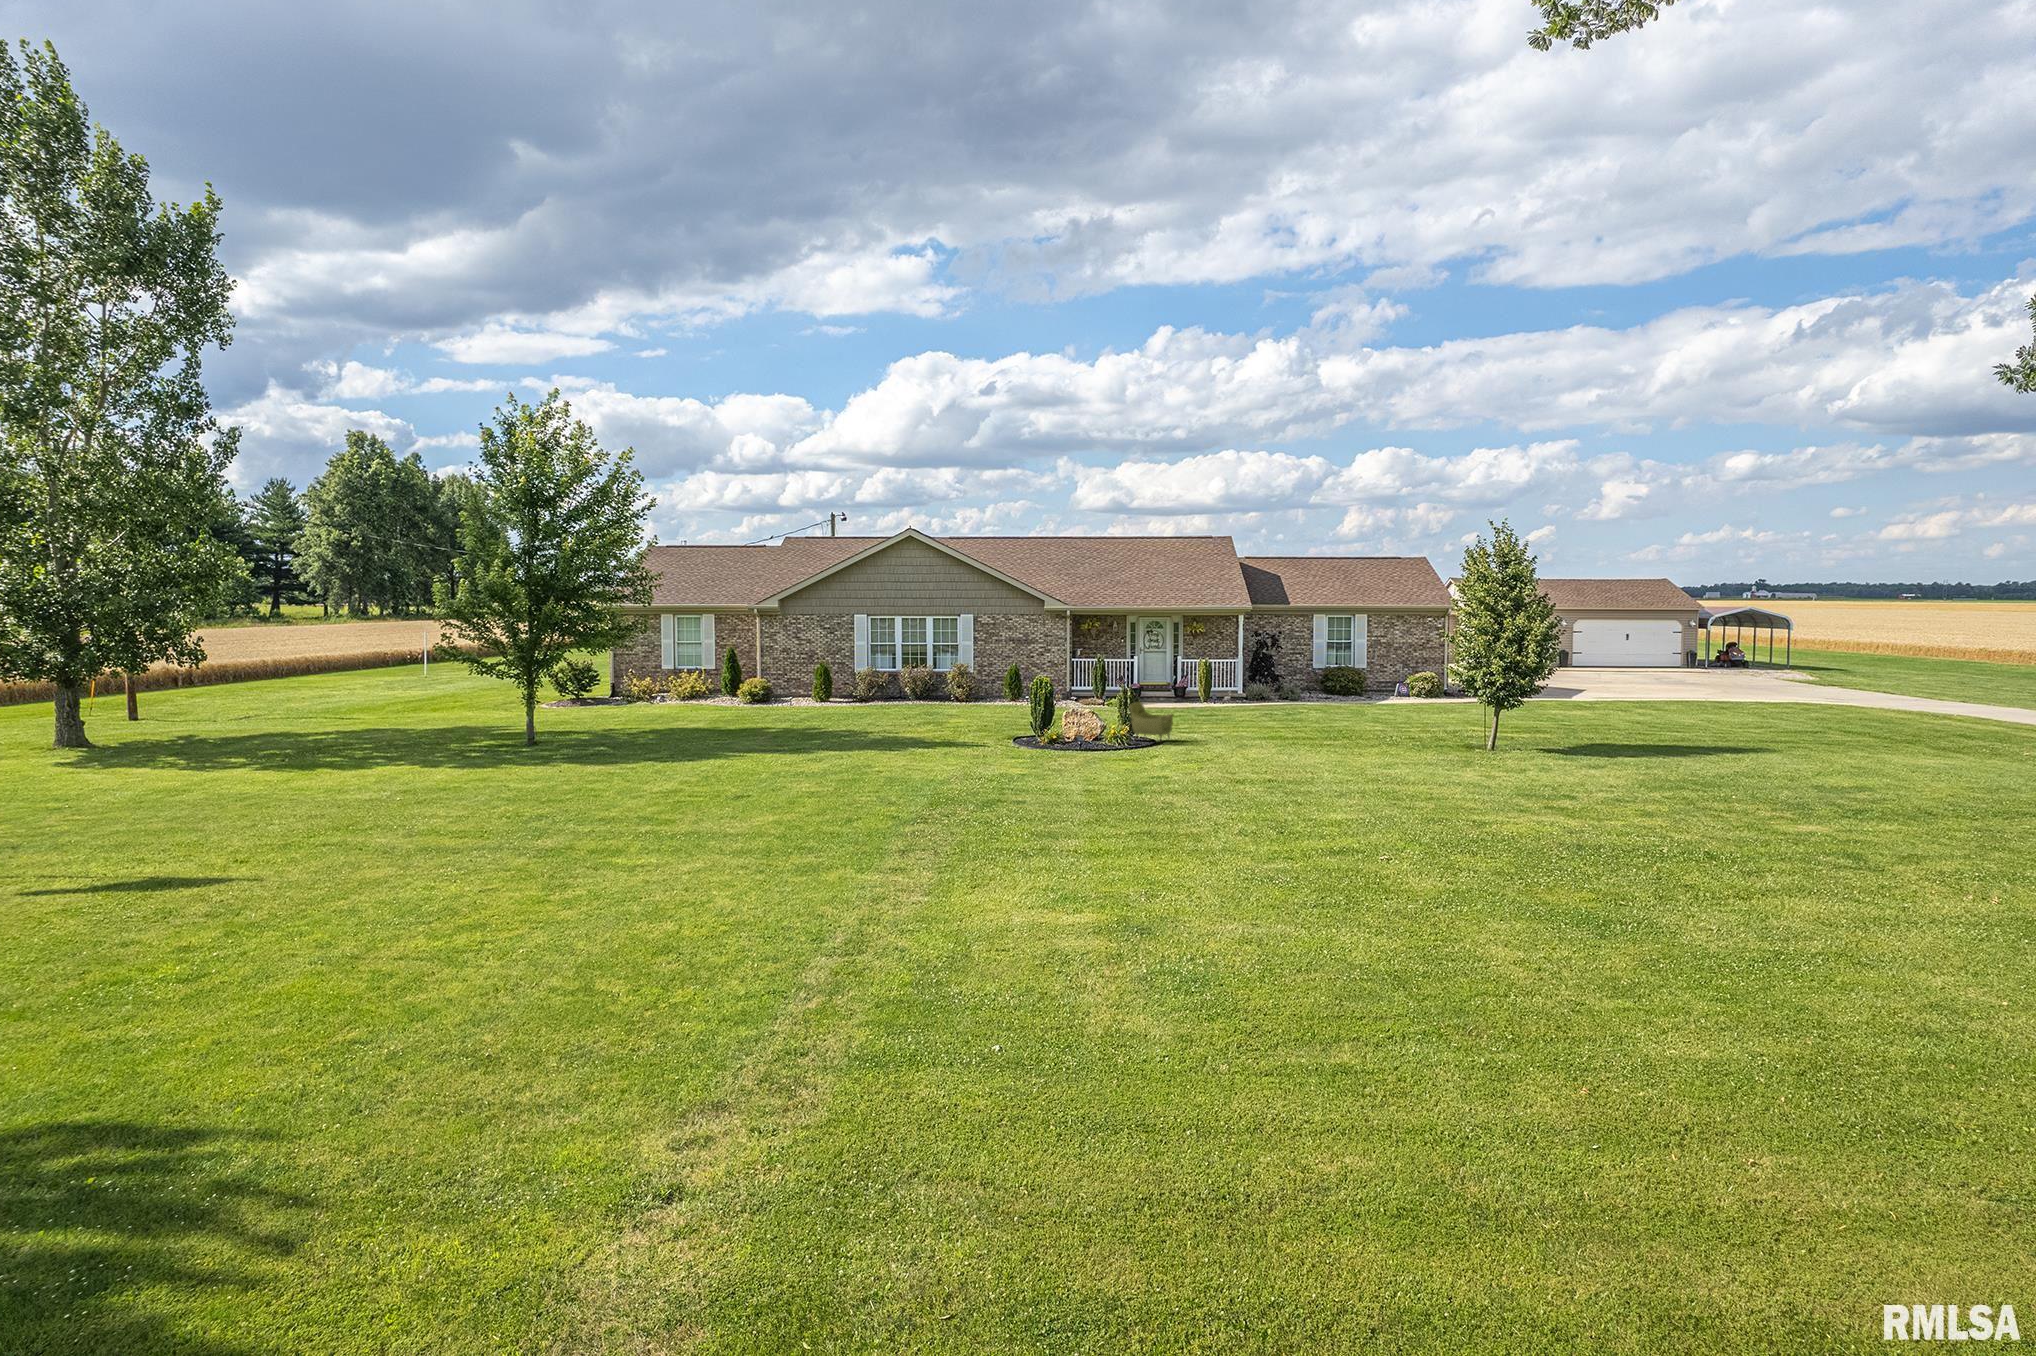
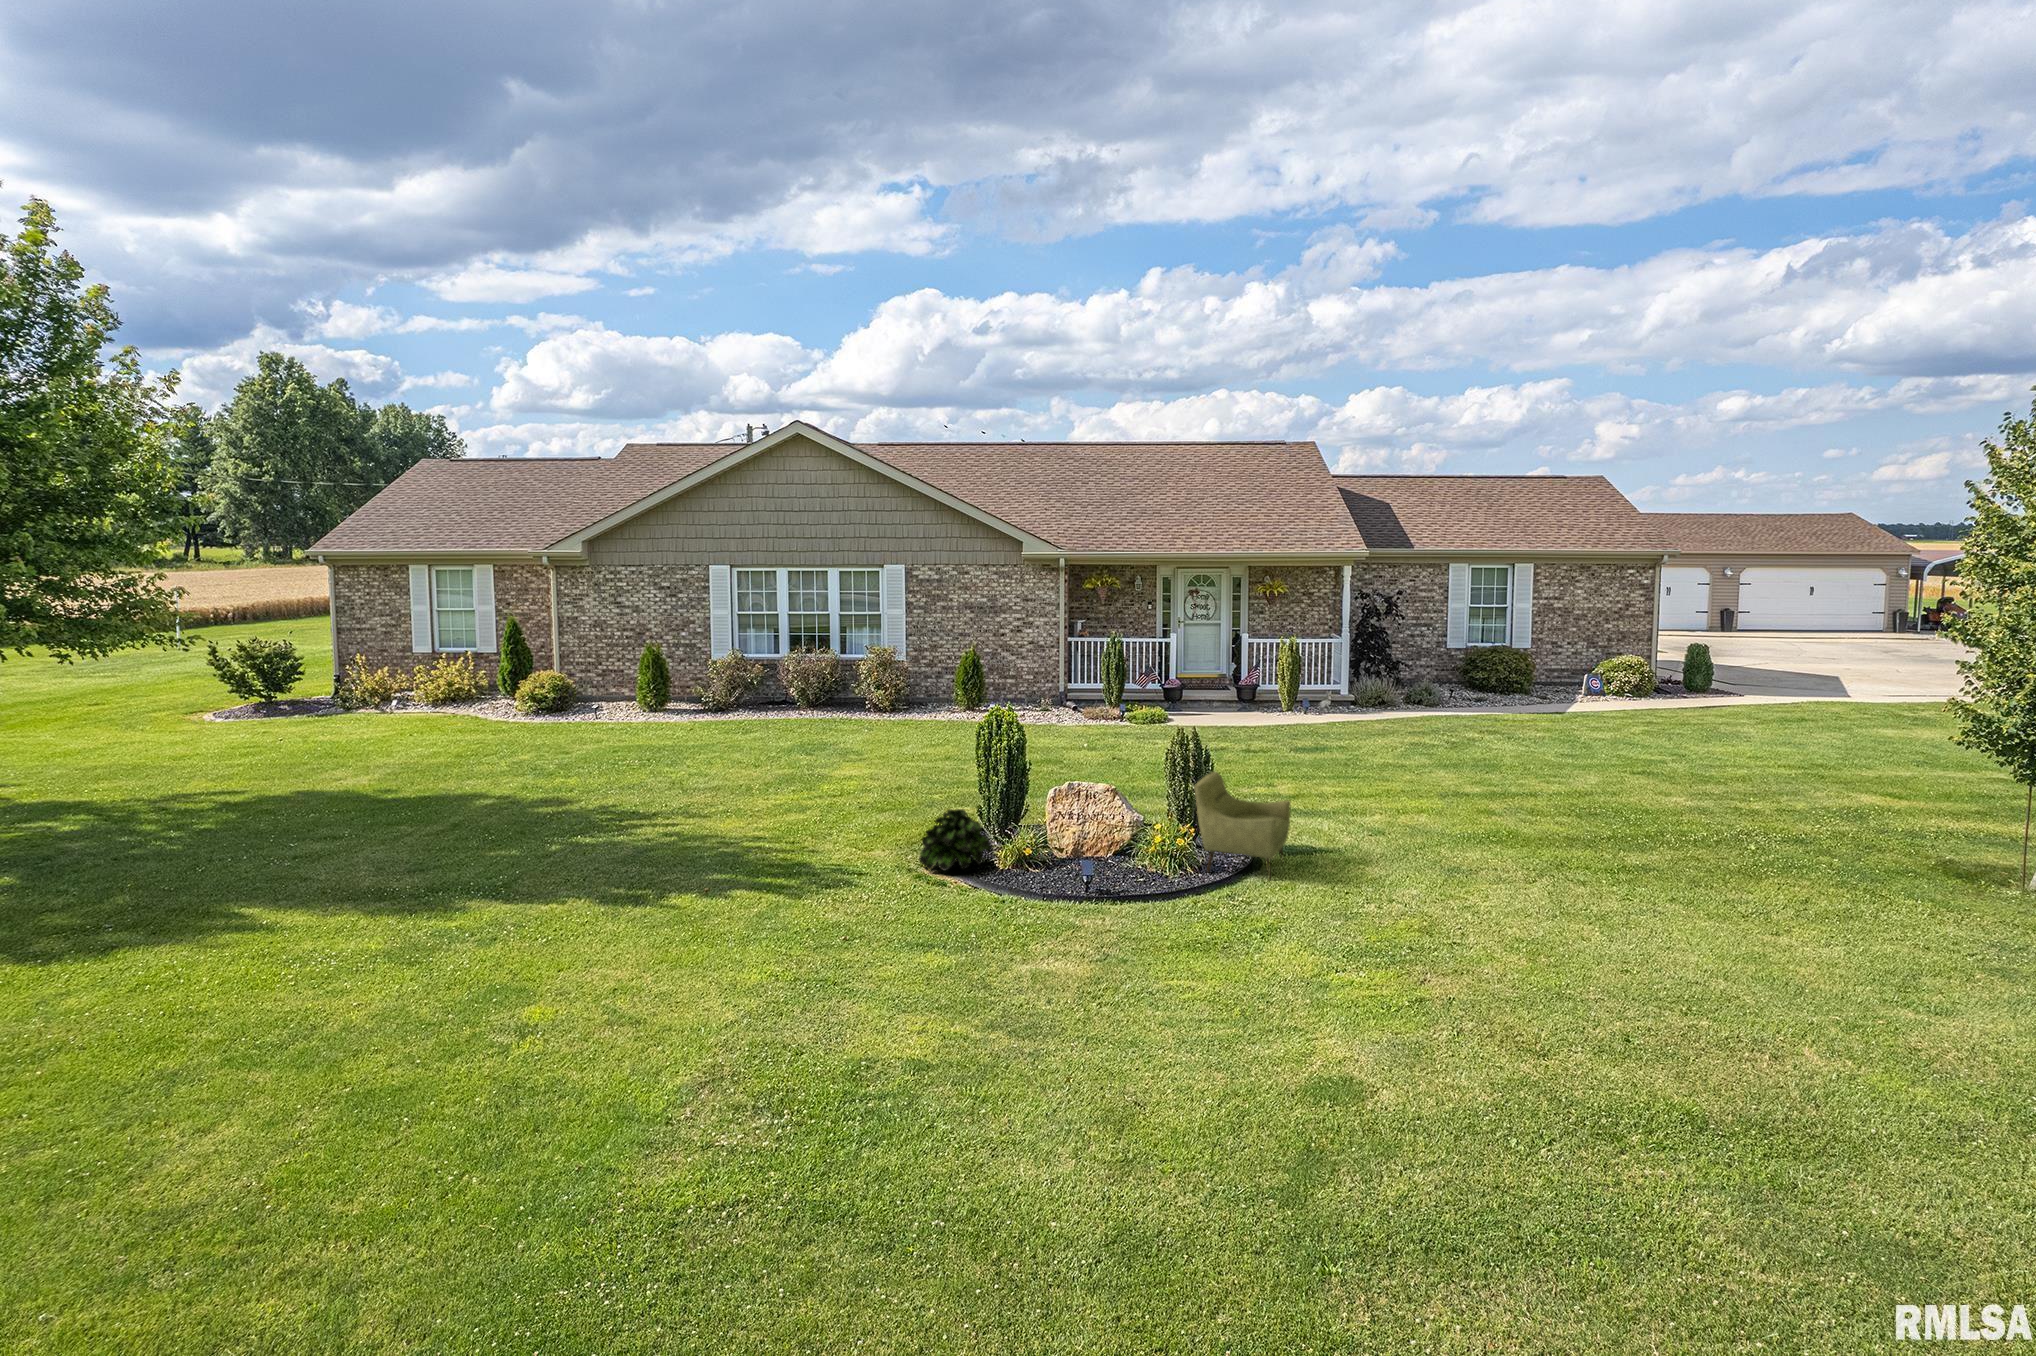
potted plant: none [1009,716,1042,743] -> present [919,809,993,871]

